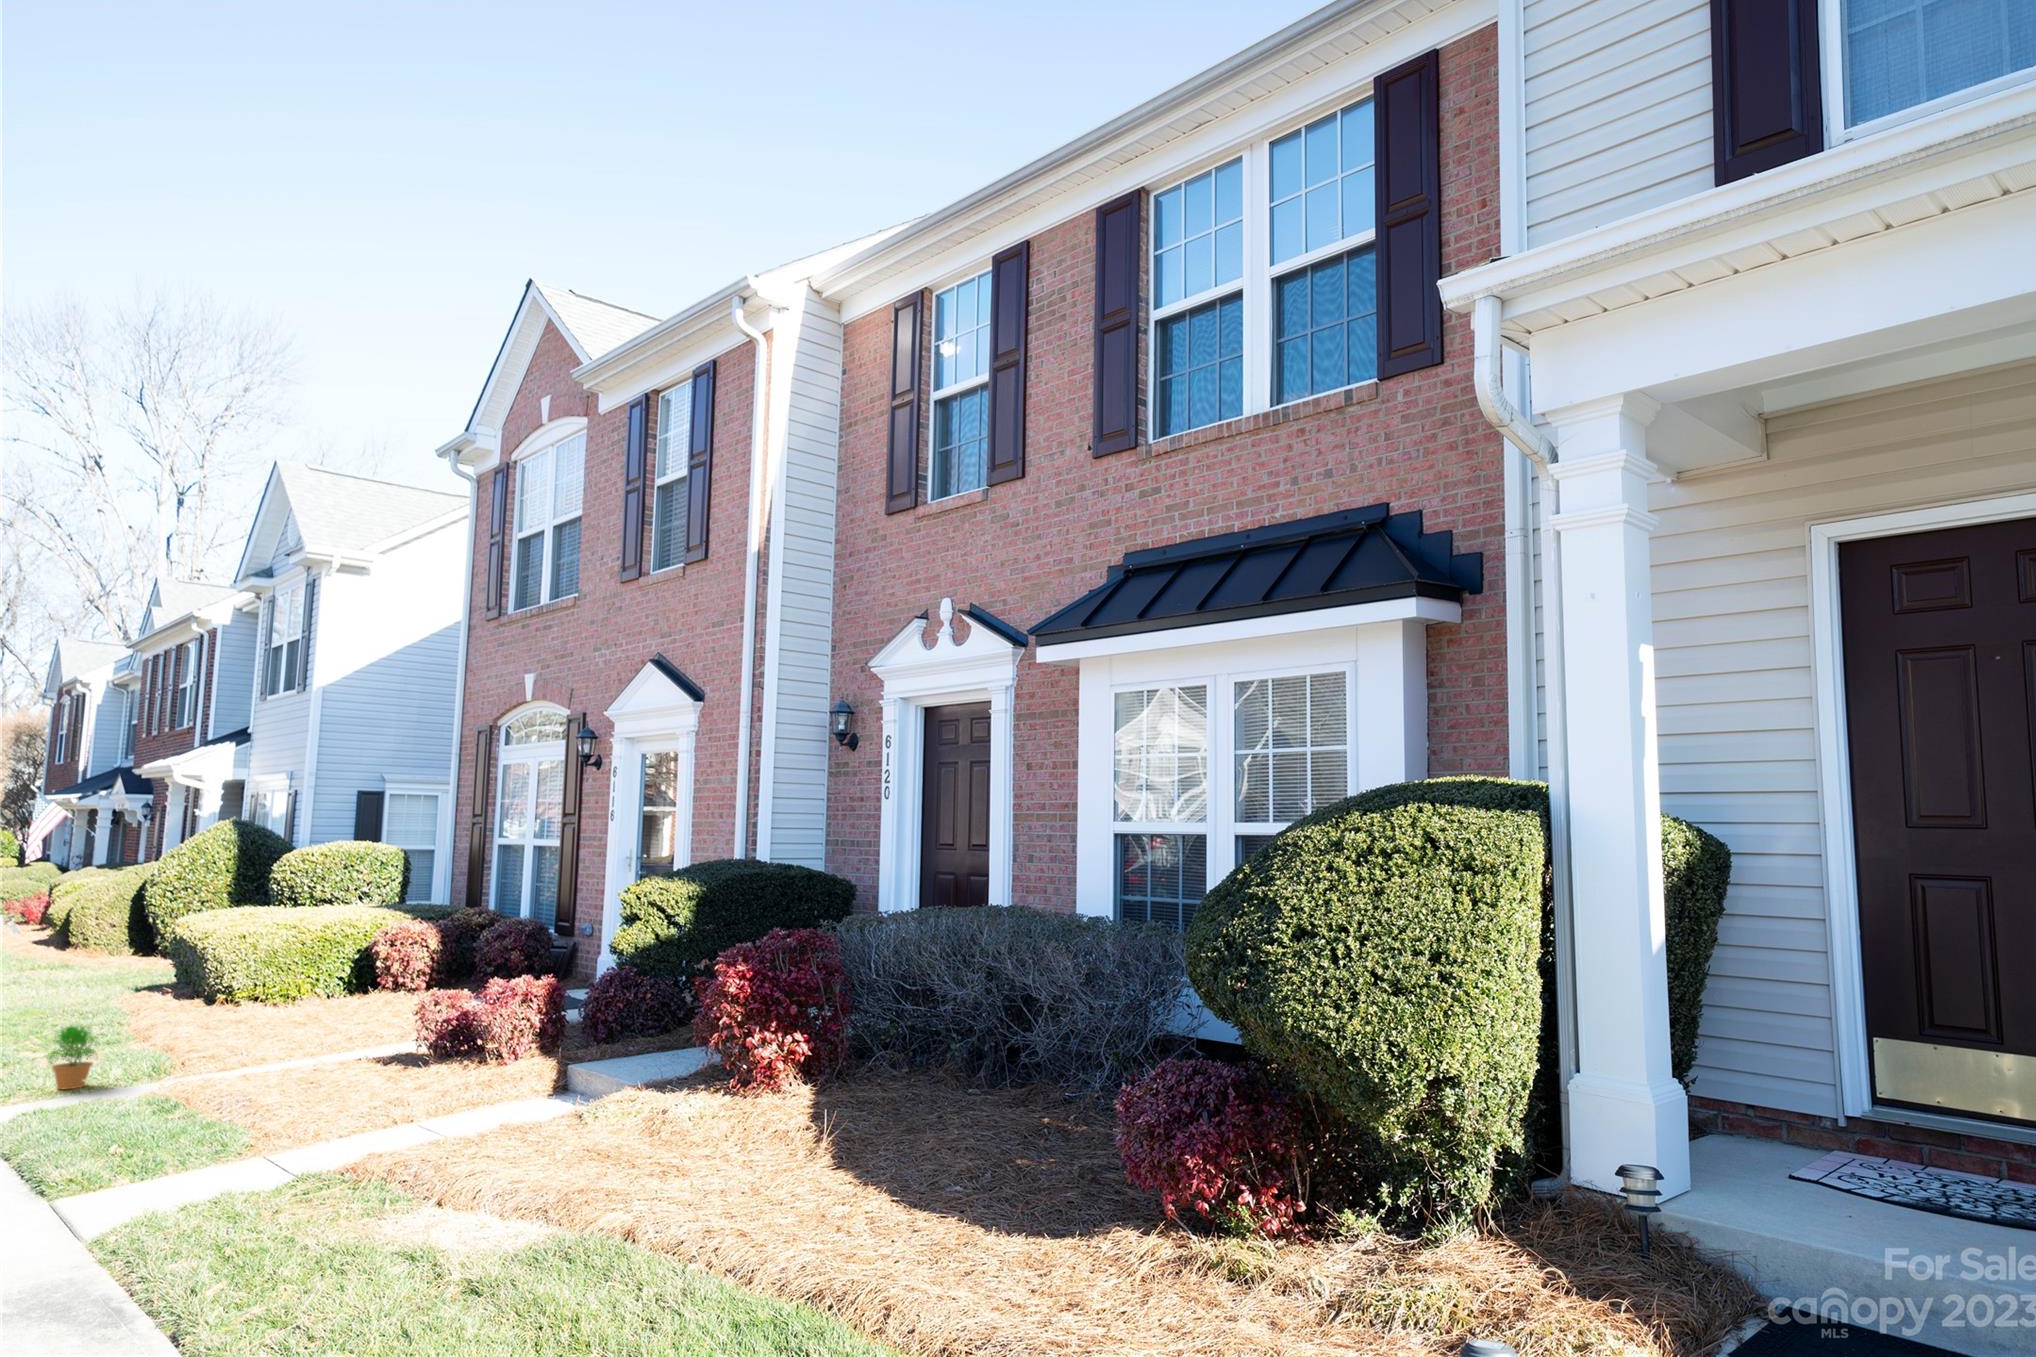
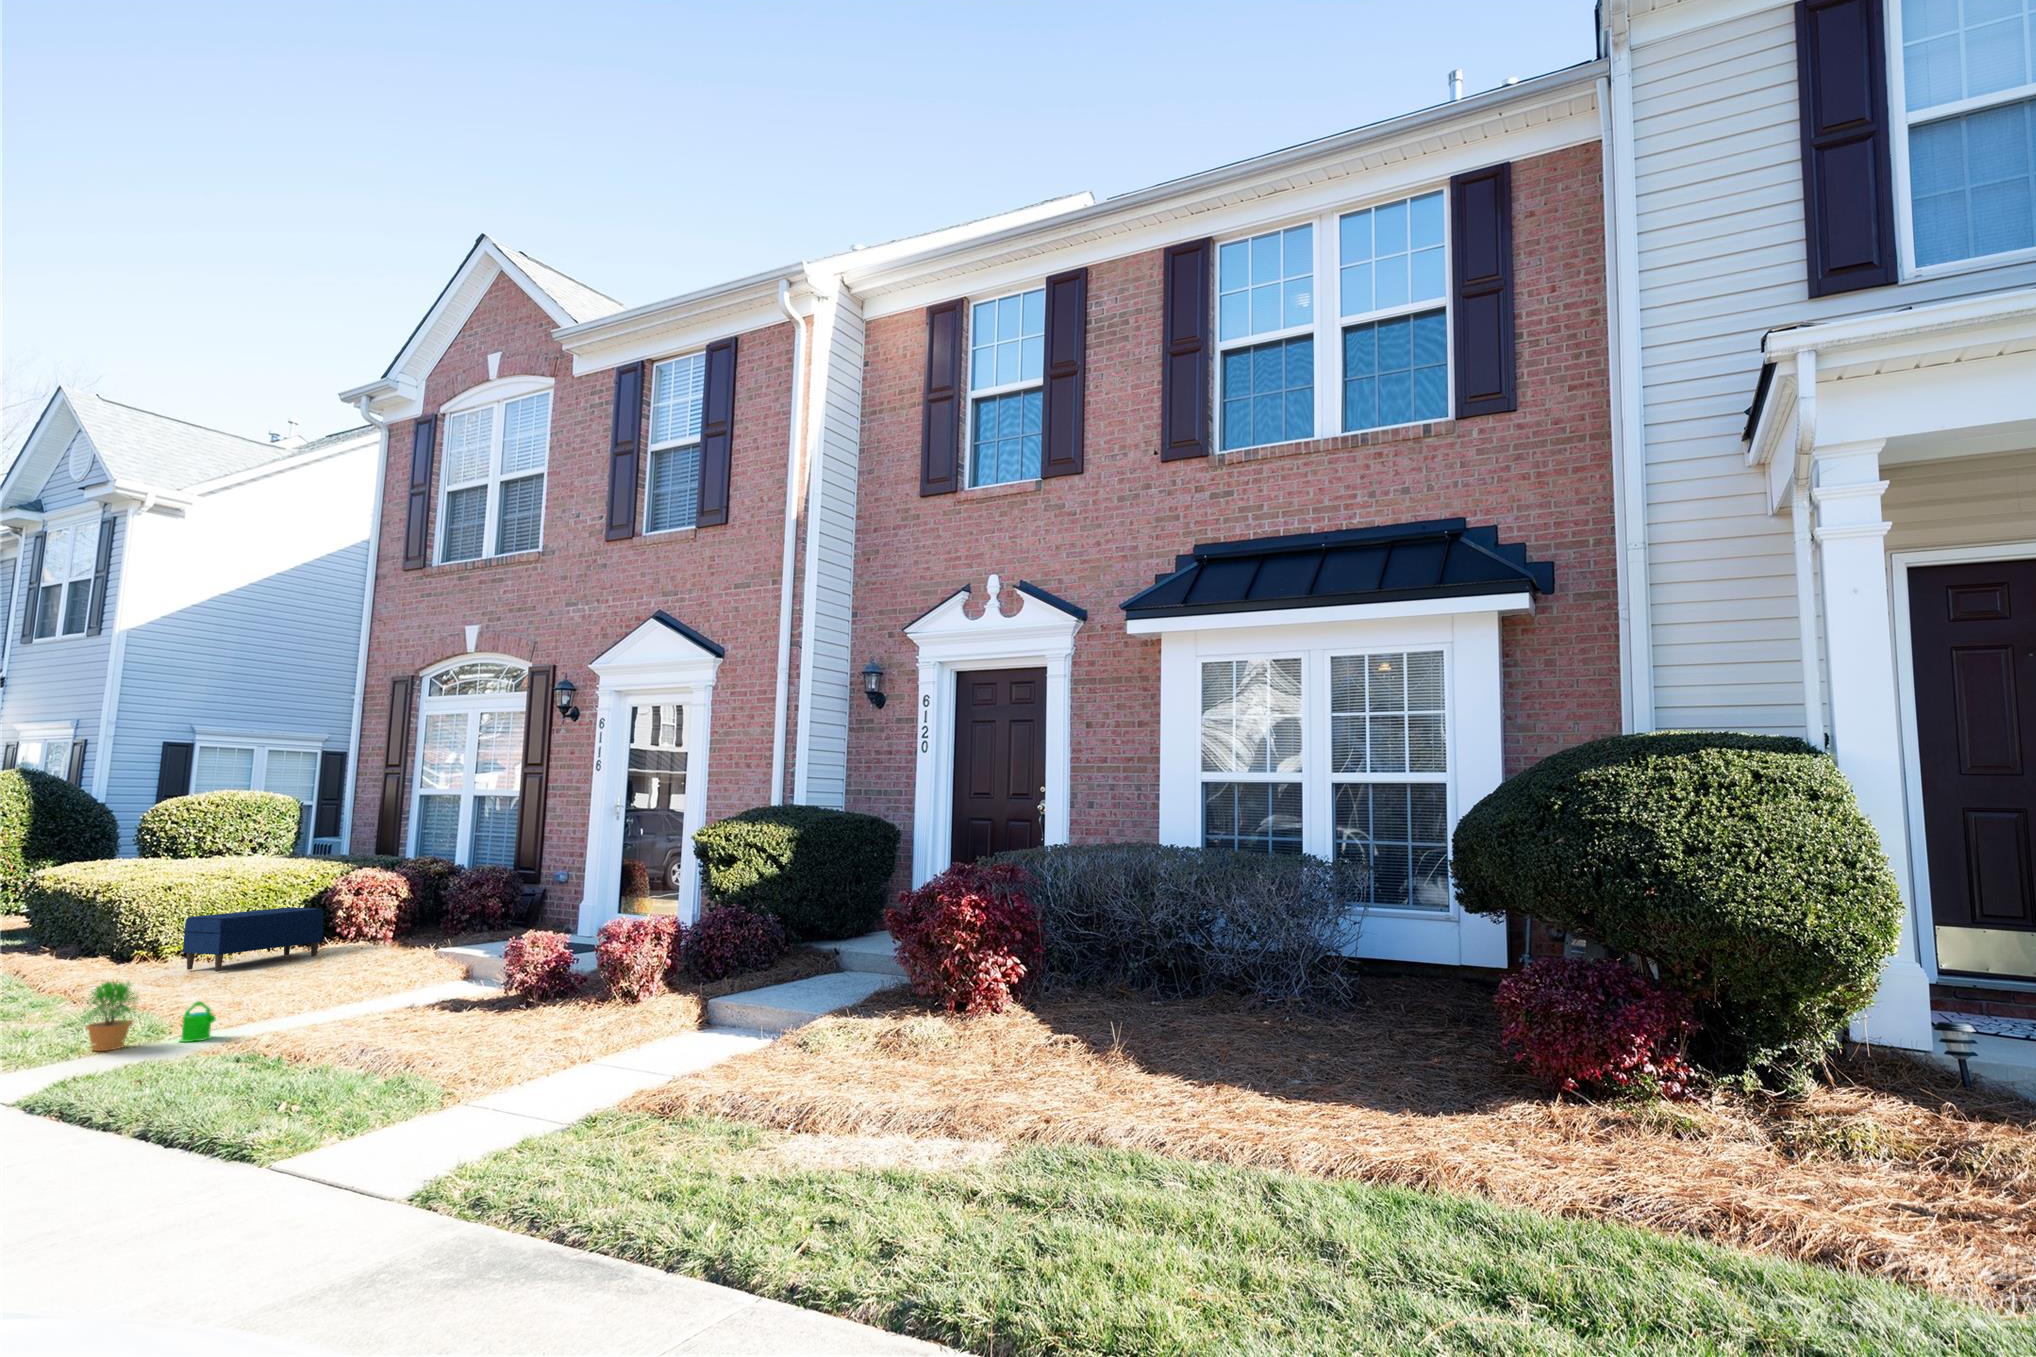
bench: none [234,957,363,1018] -> present [183,907,323,972]
watering can: none [128,1047,160,1085] -> present [180,1001,216,1042]

